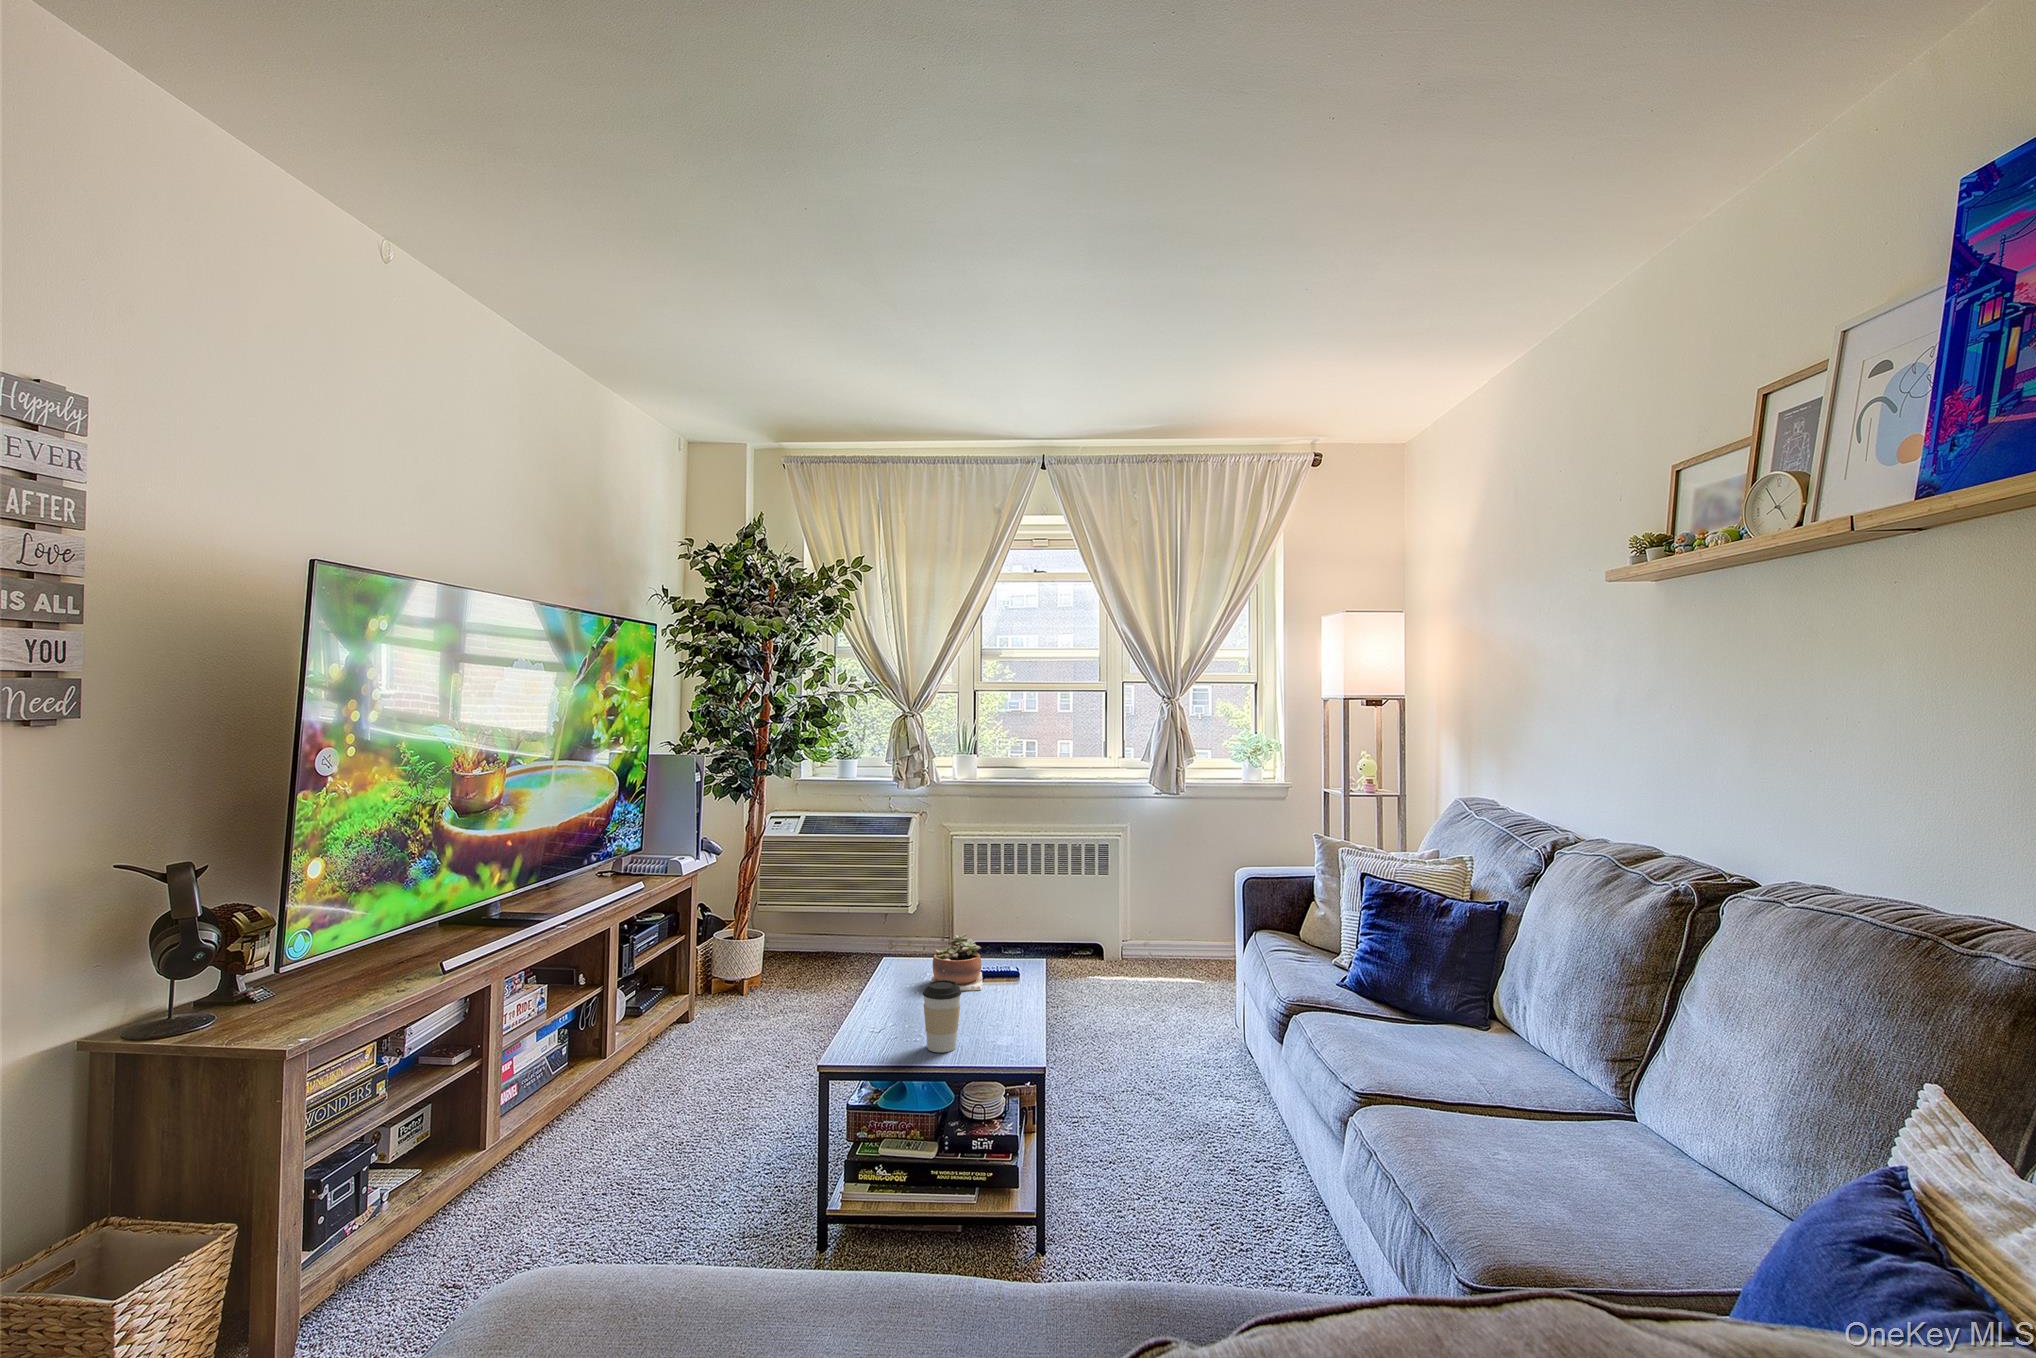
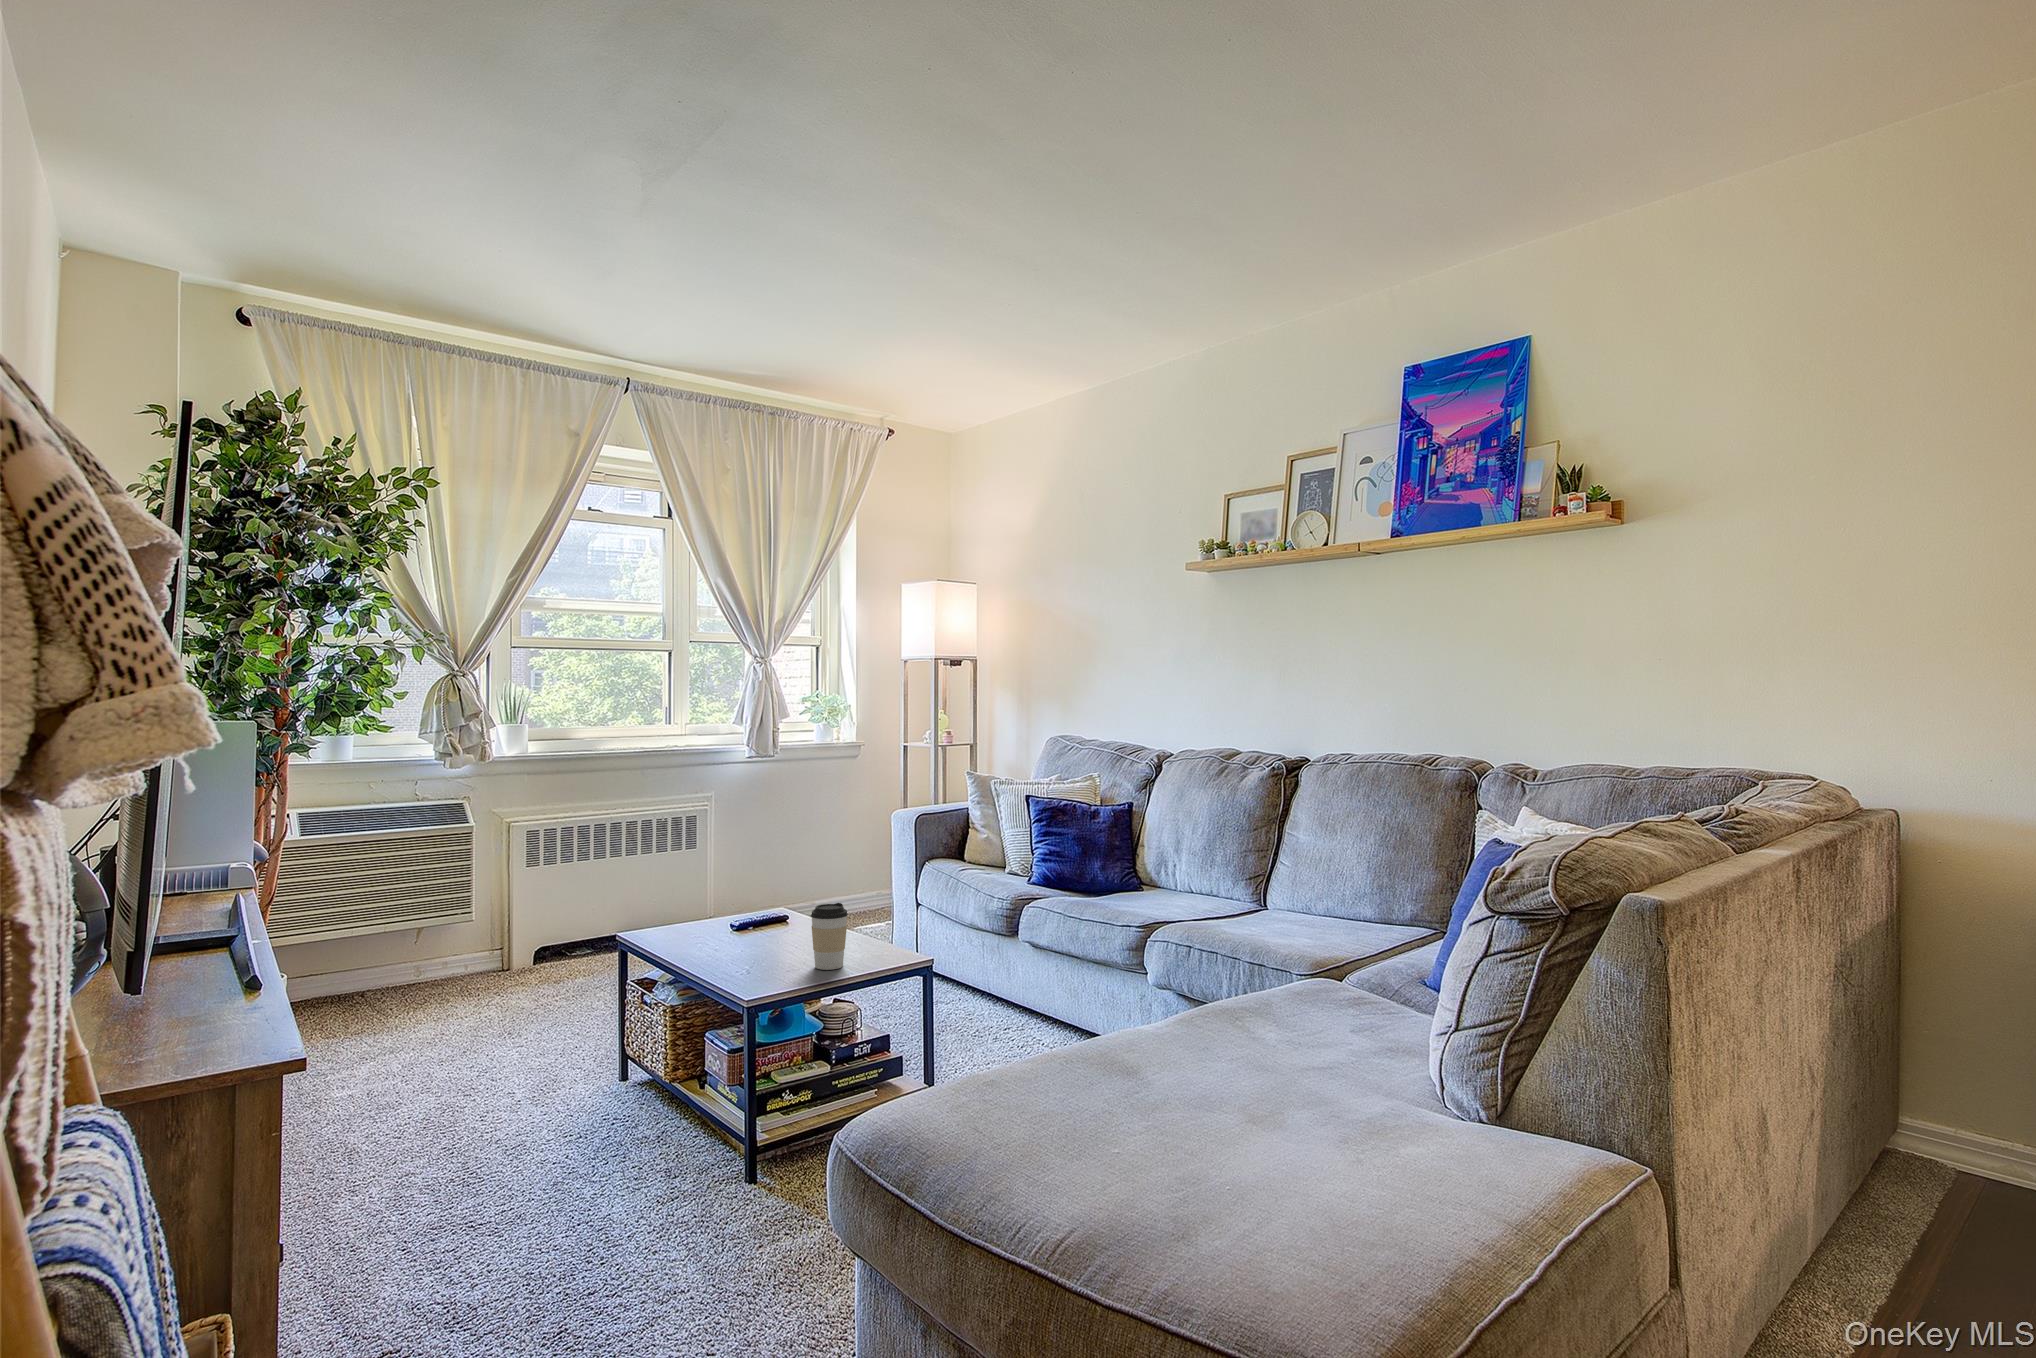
succulent plant: present [931,933,983,991] -> none [703,883,773,941]

